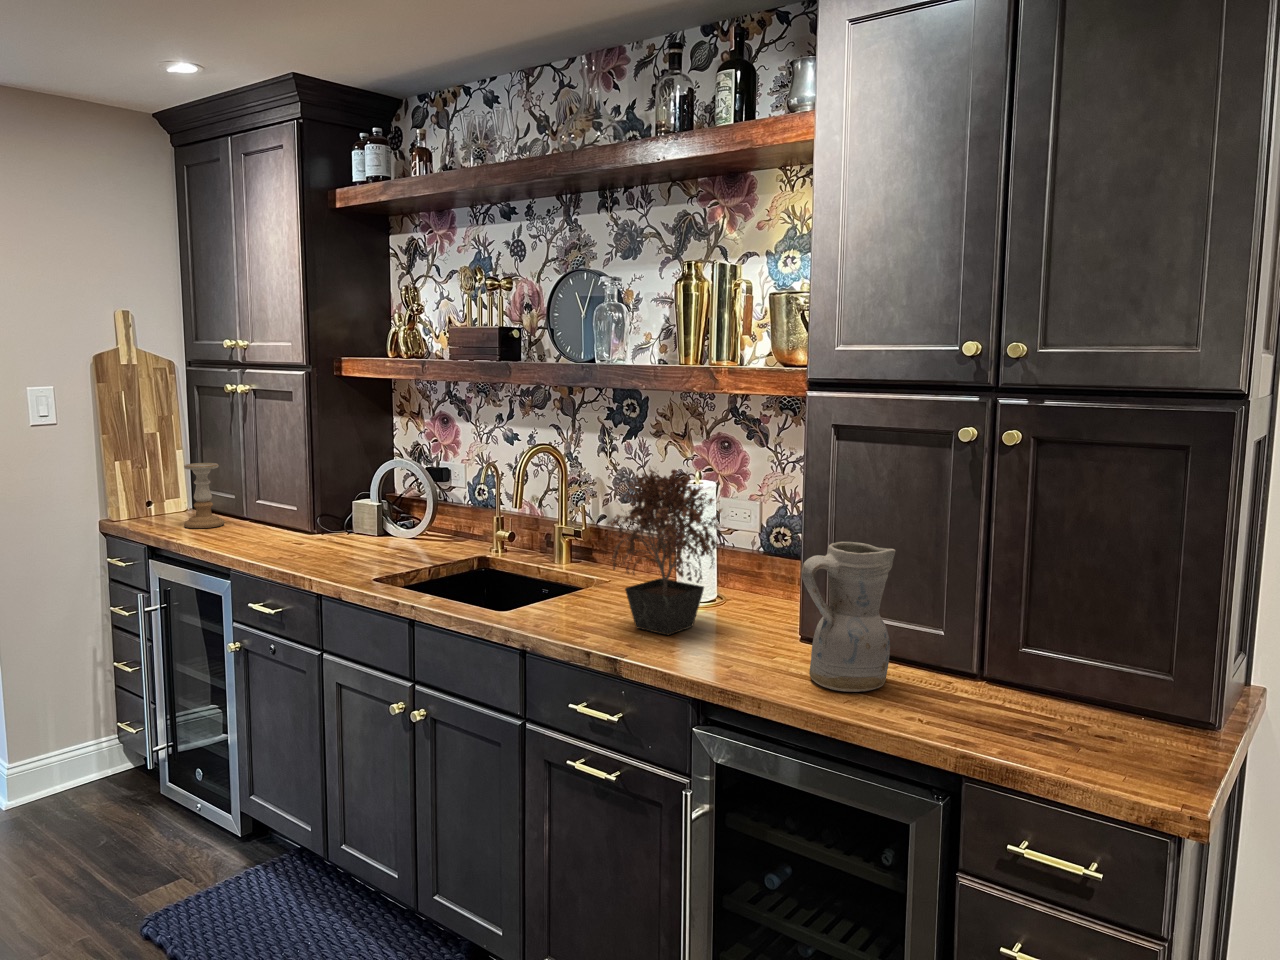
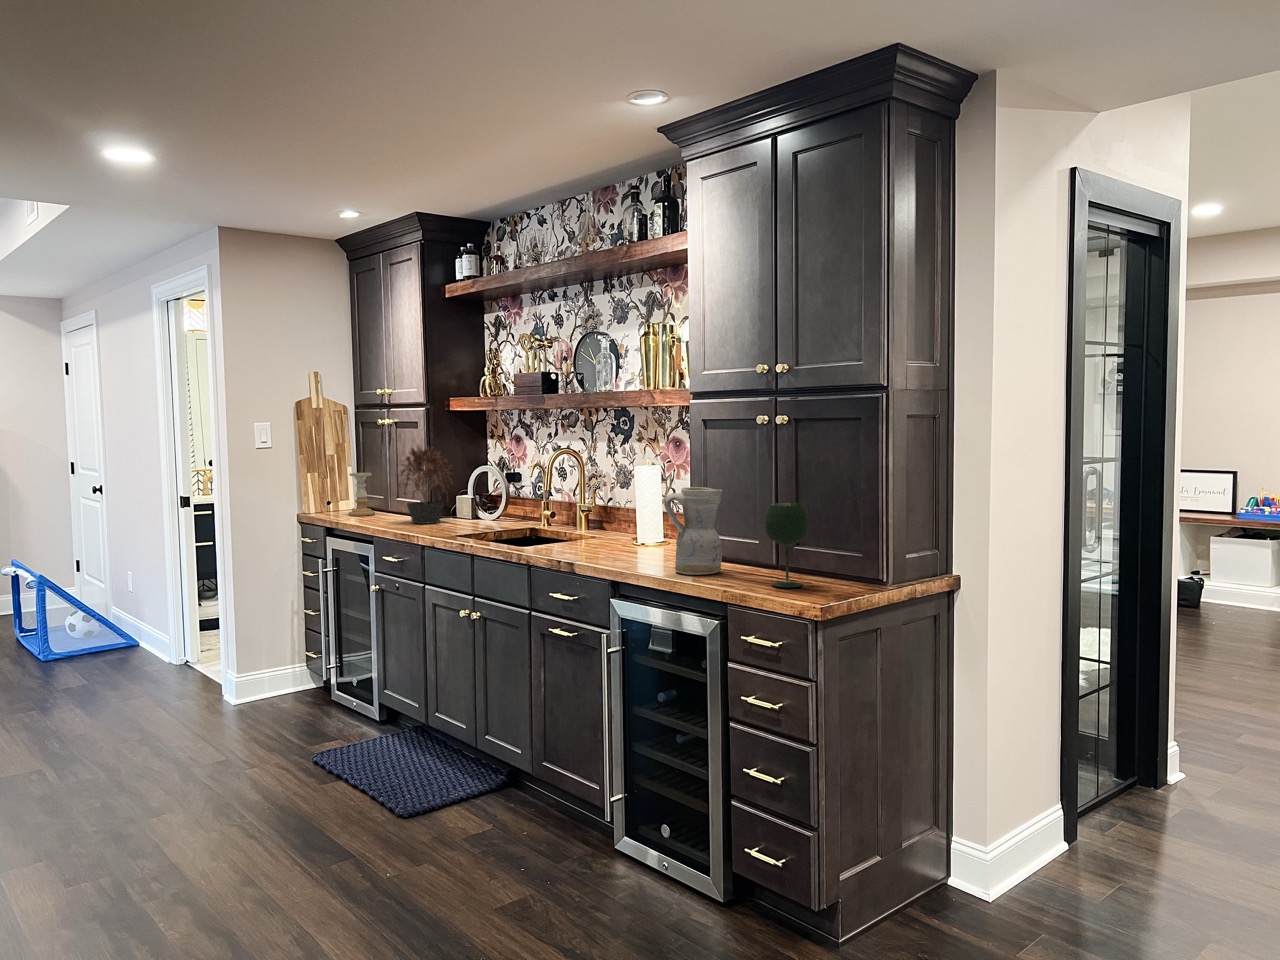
potted plant: present [605,469,731,635] -> present [395,446,453,524]
wine glass: none [1006,584,1087,733] -> present [765,503,809,588]

